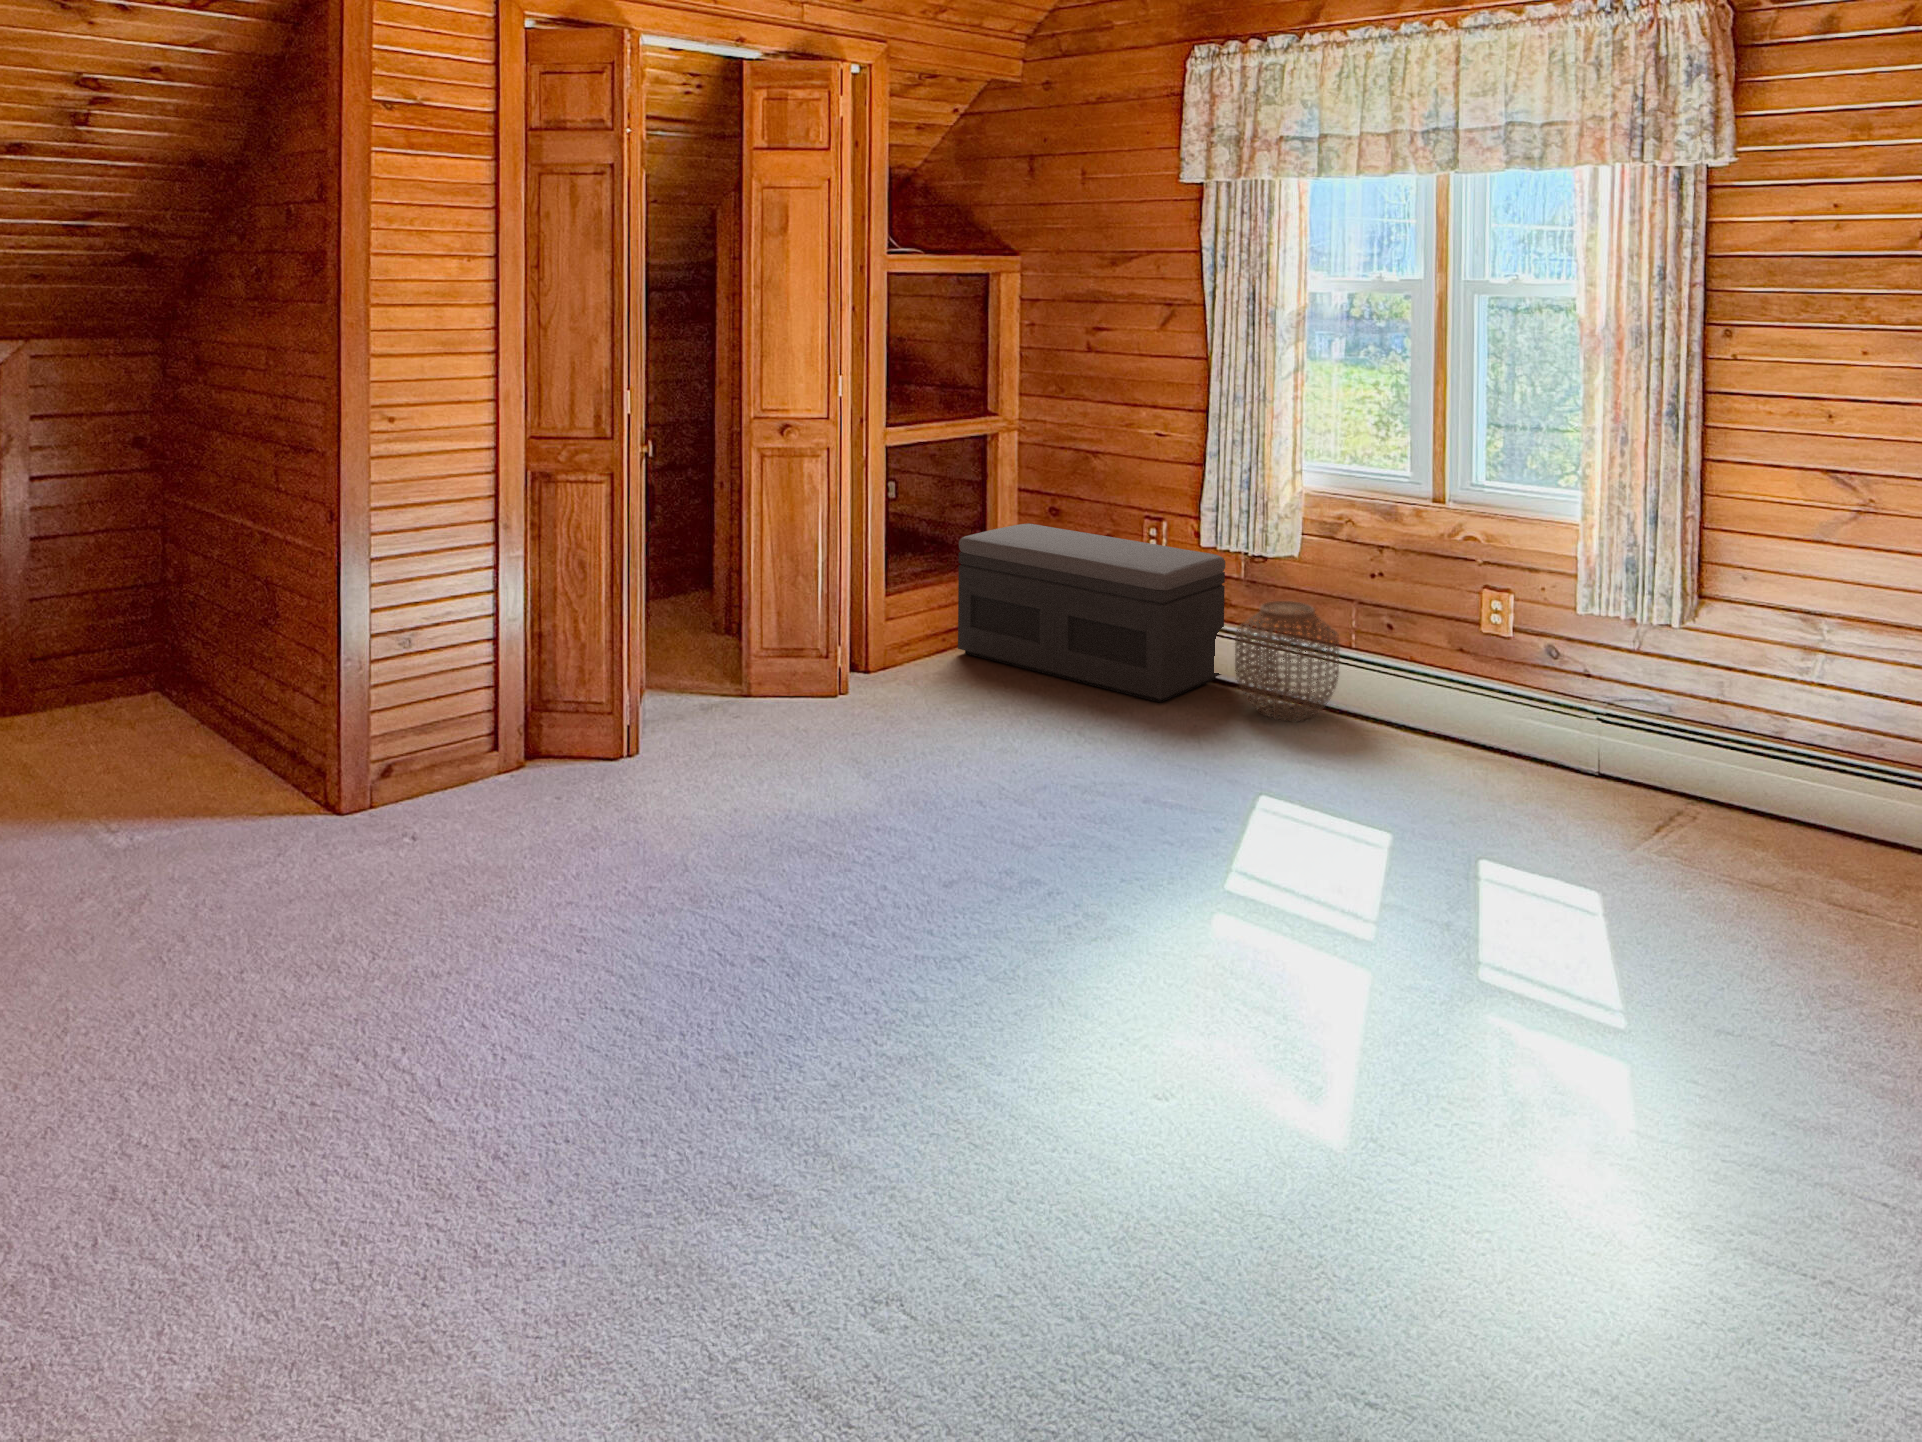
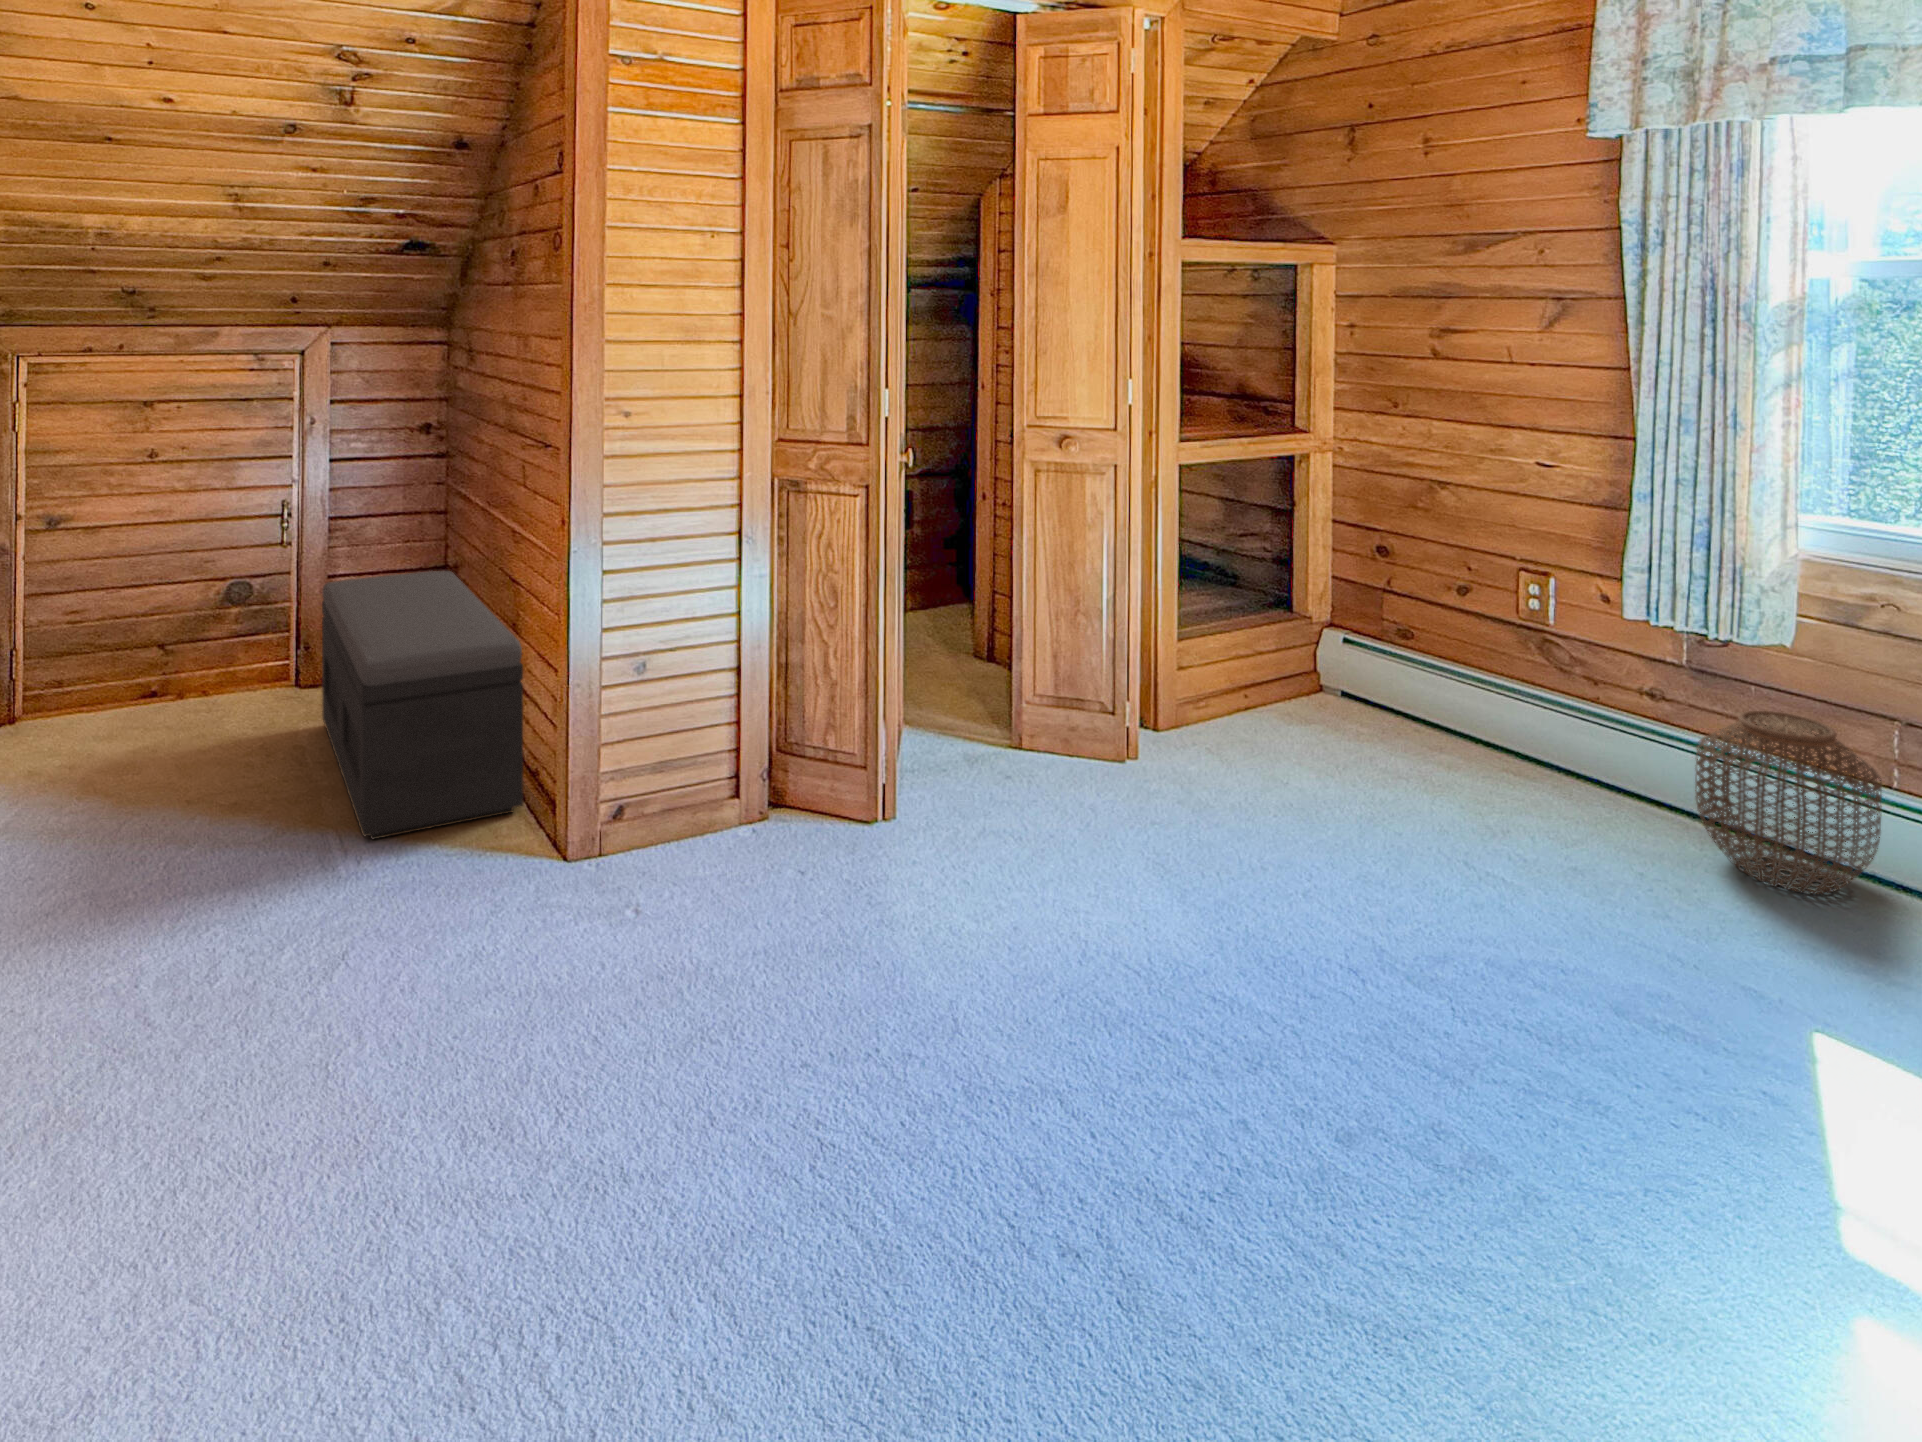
storage bench: present [958,523,1225,702] -> present [322,571,523,839]

